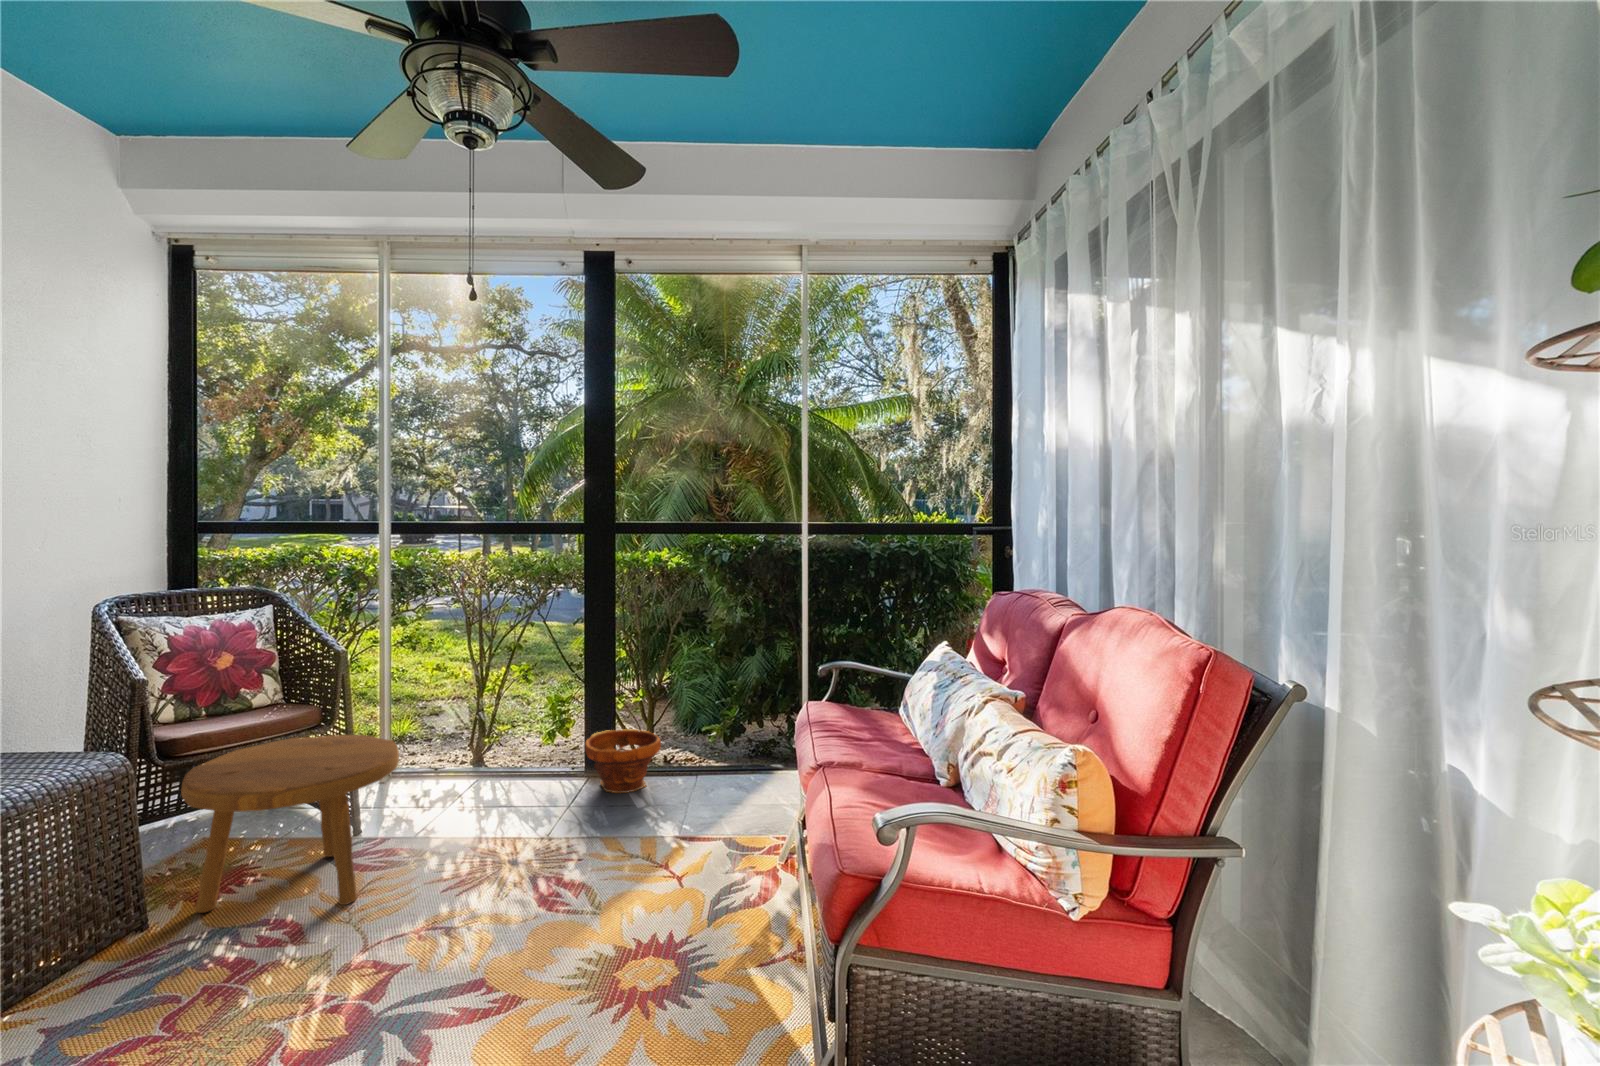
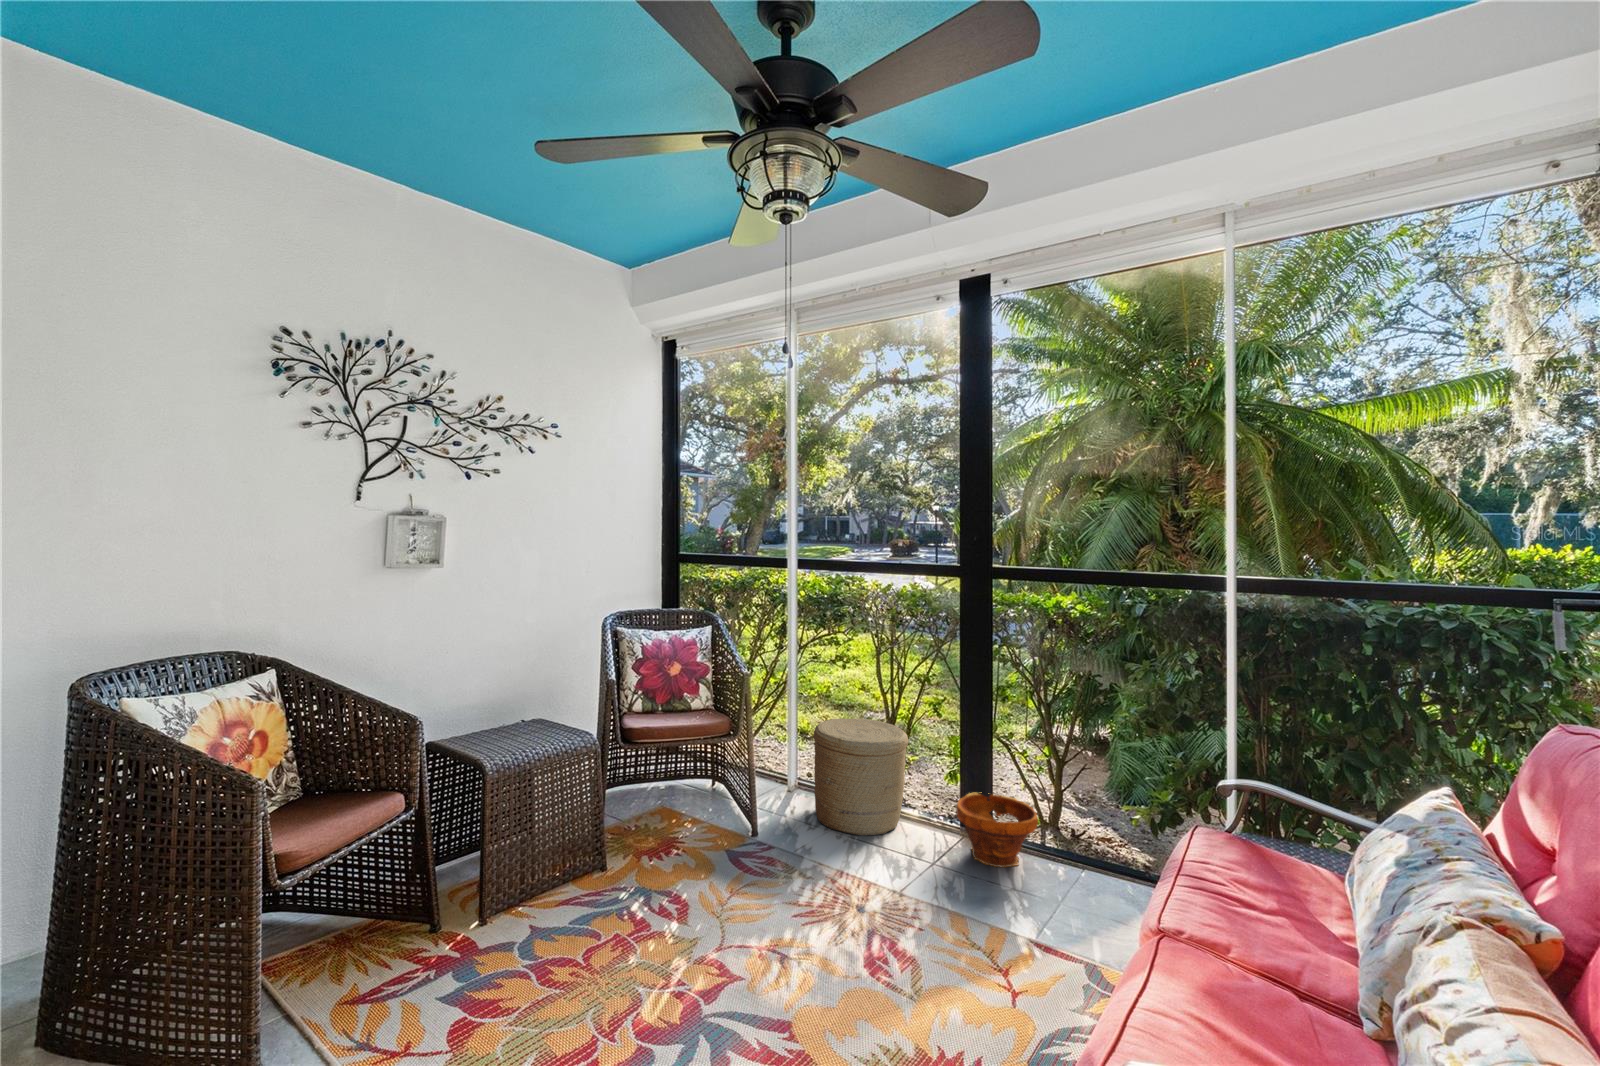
woven basket: none [419,685,527,804] -> present [813,719,908,836]
footstool: present [181,735,399,913] -> none [625,742,777,901]

